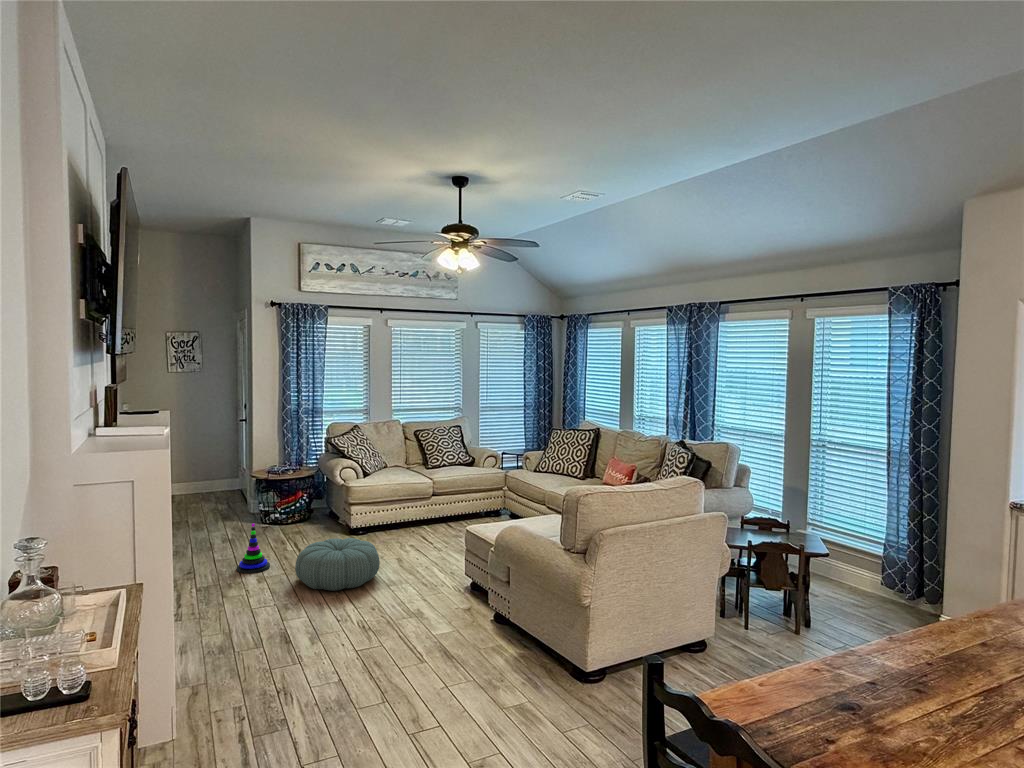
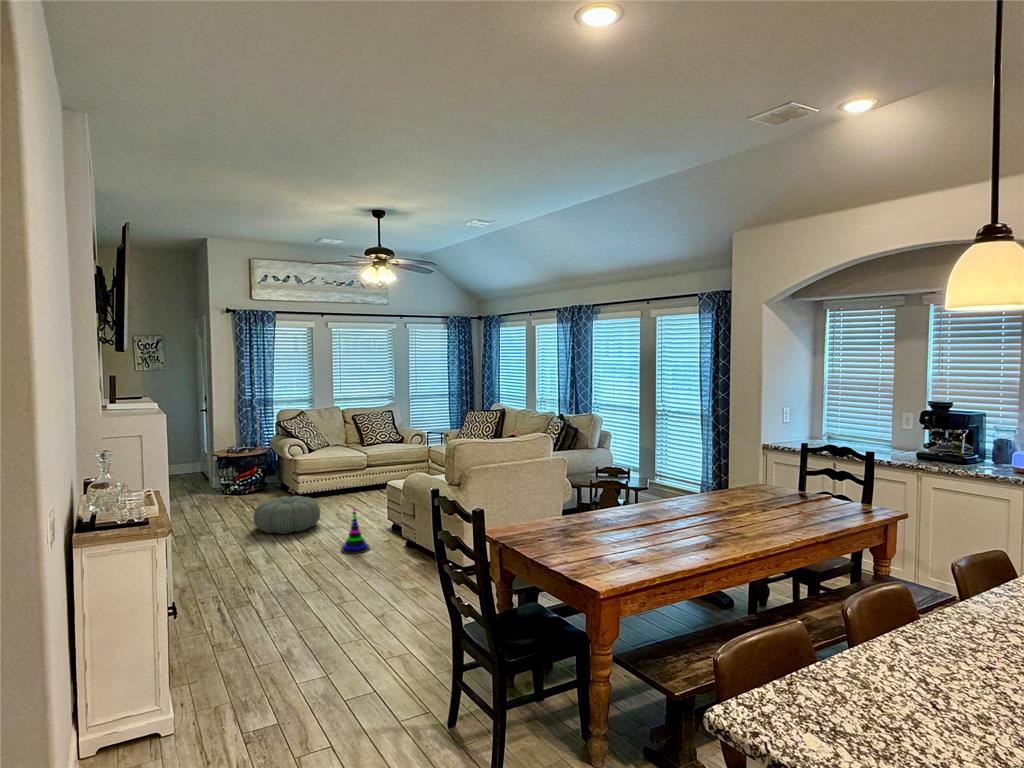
stacking toy: present [237,523,270,574] -> present [341,508,370,554]

